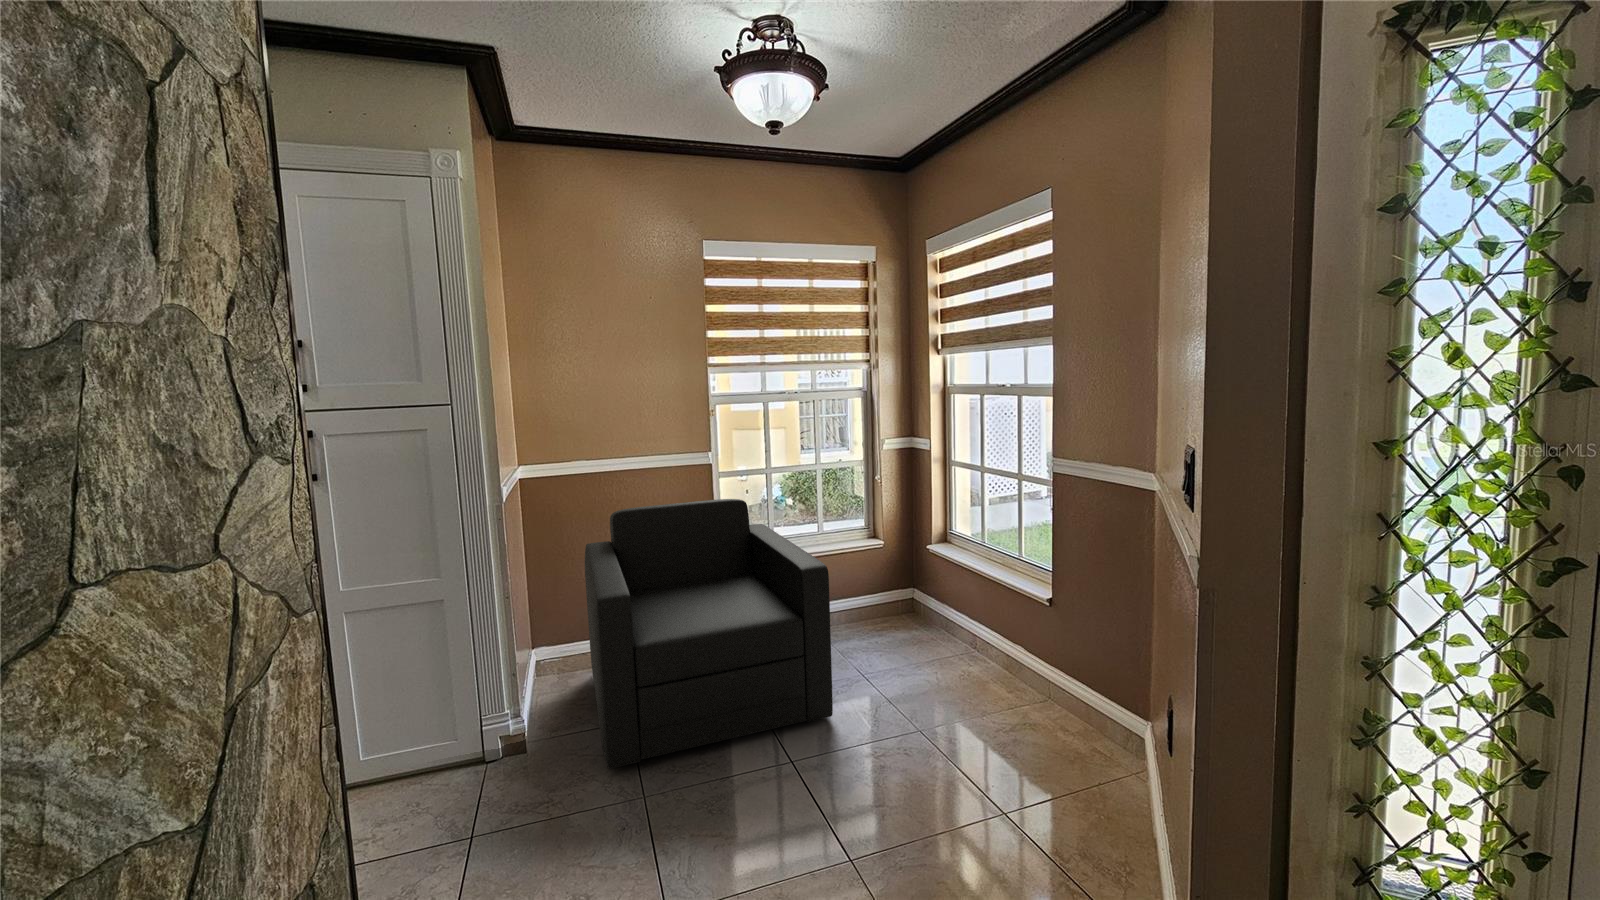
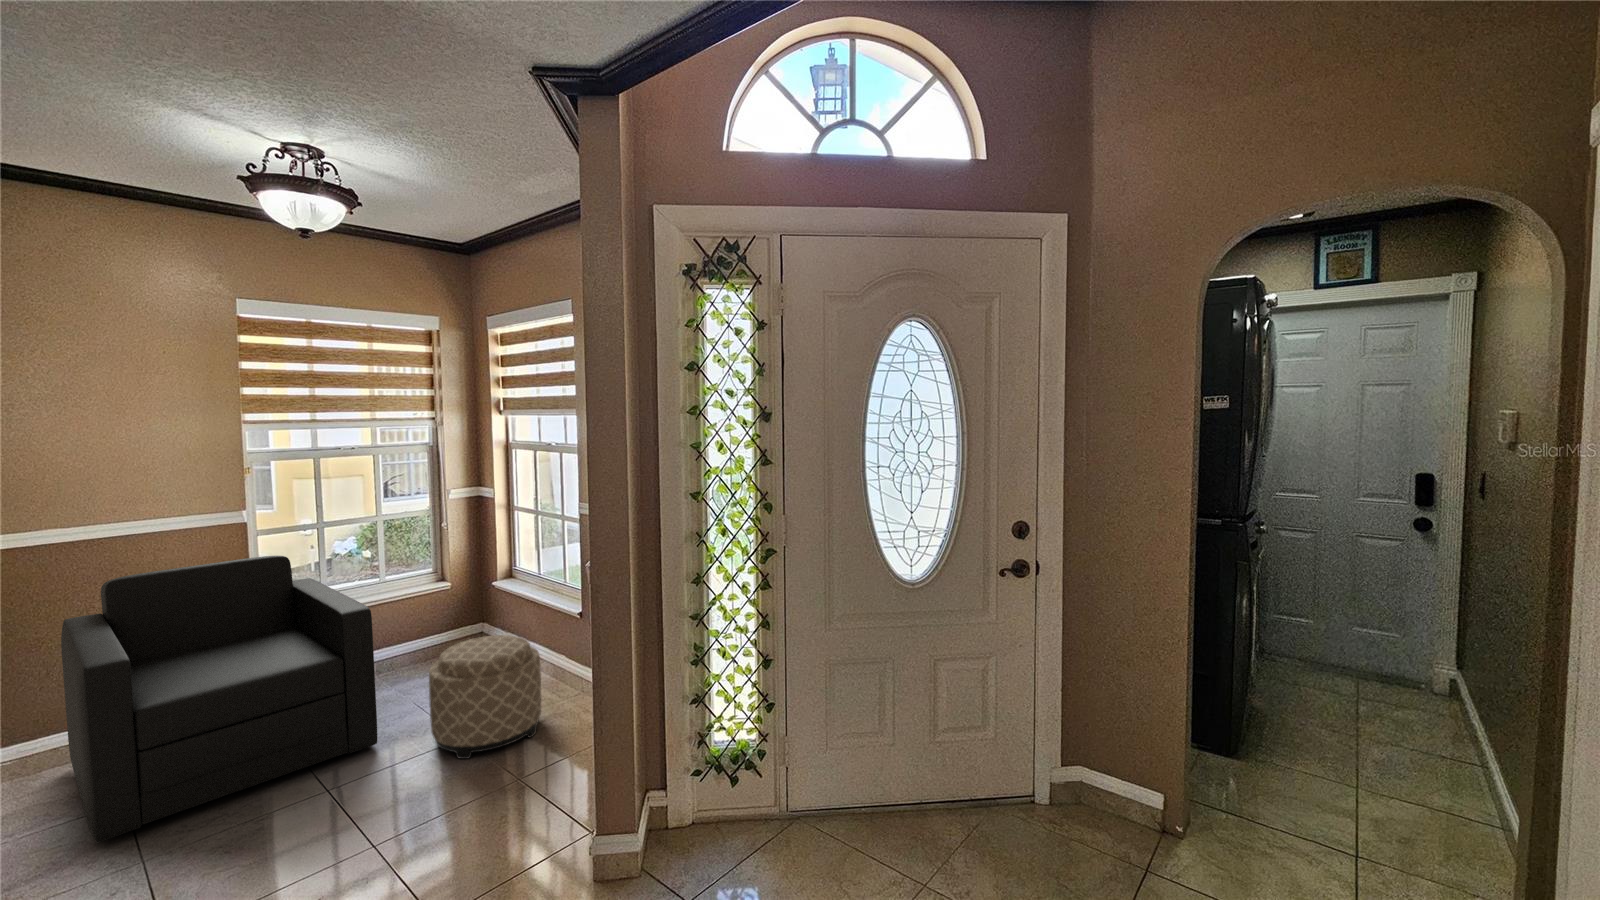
ottoman: none [887,613,1013,764] -> present [429,635,541,759]

